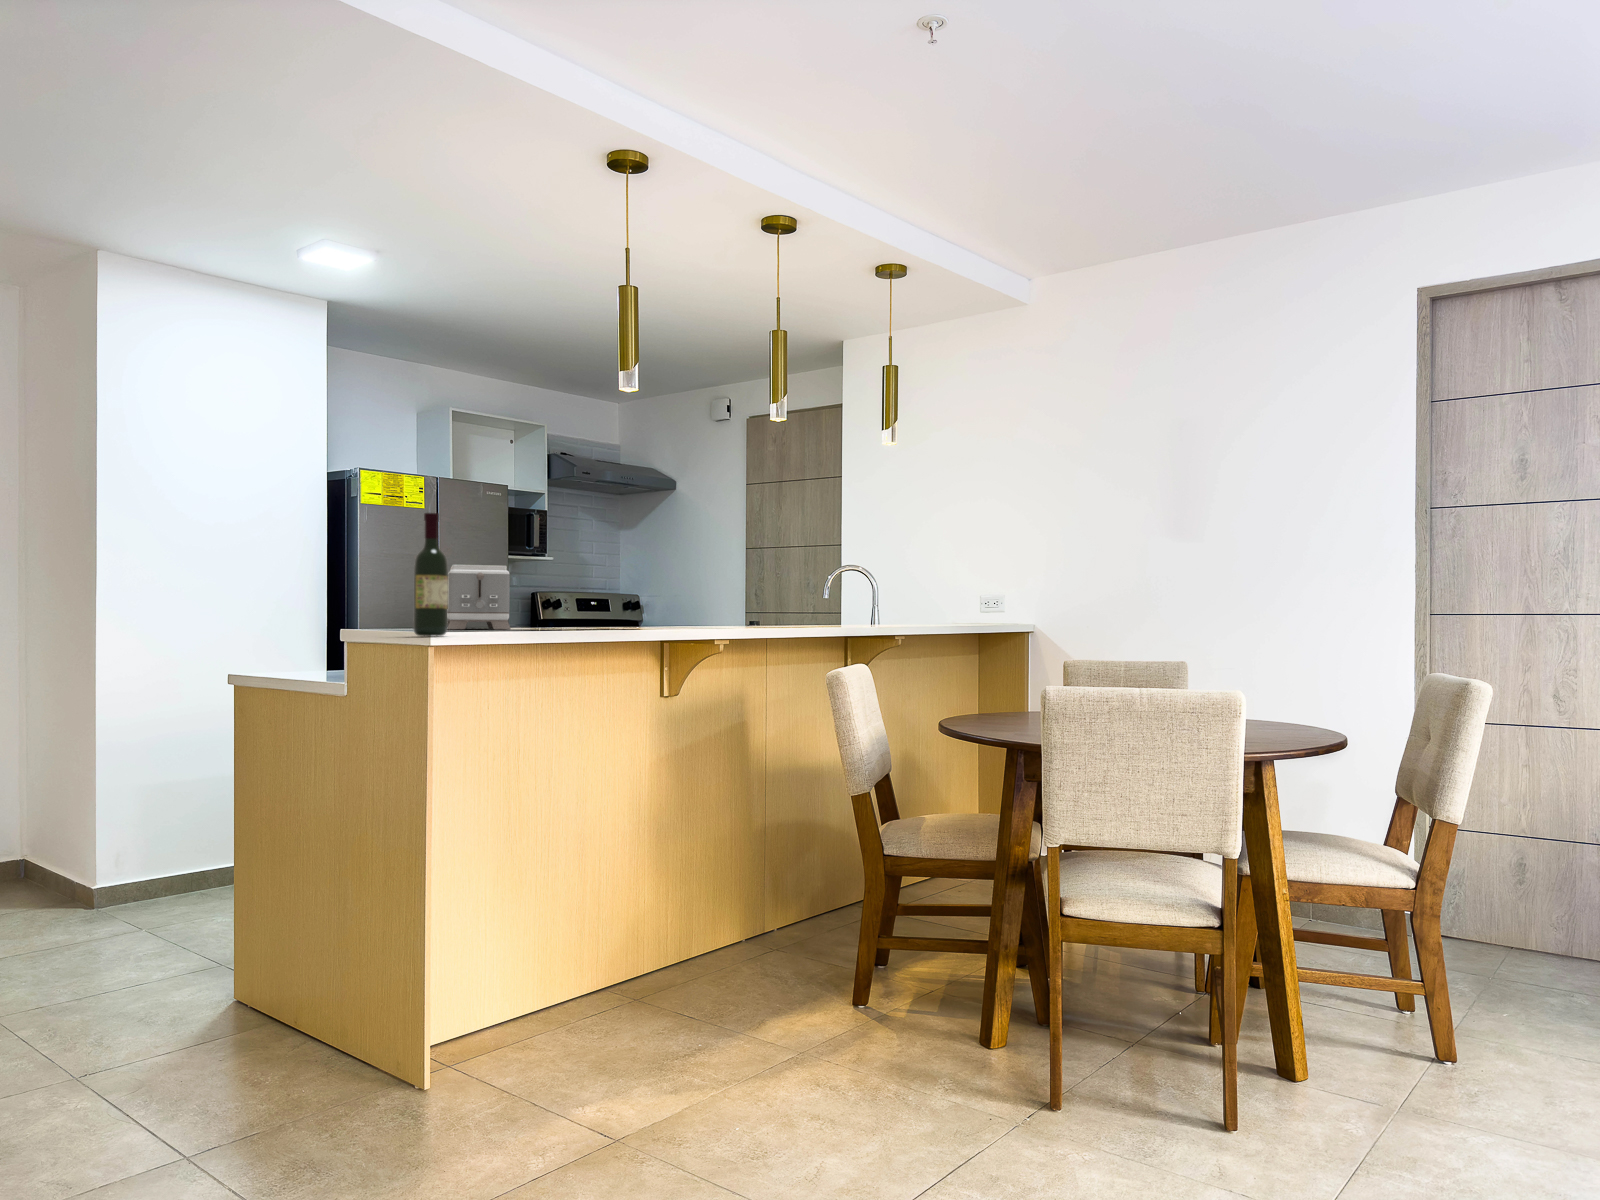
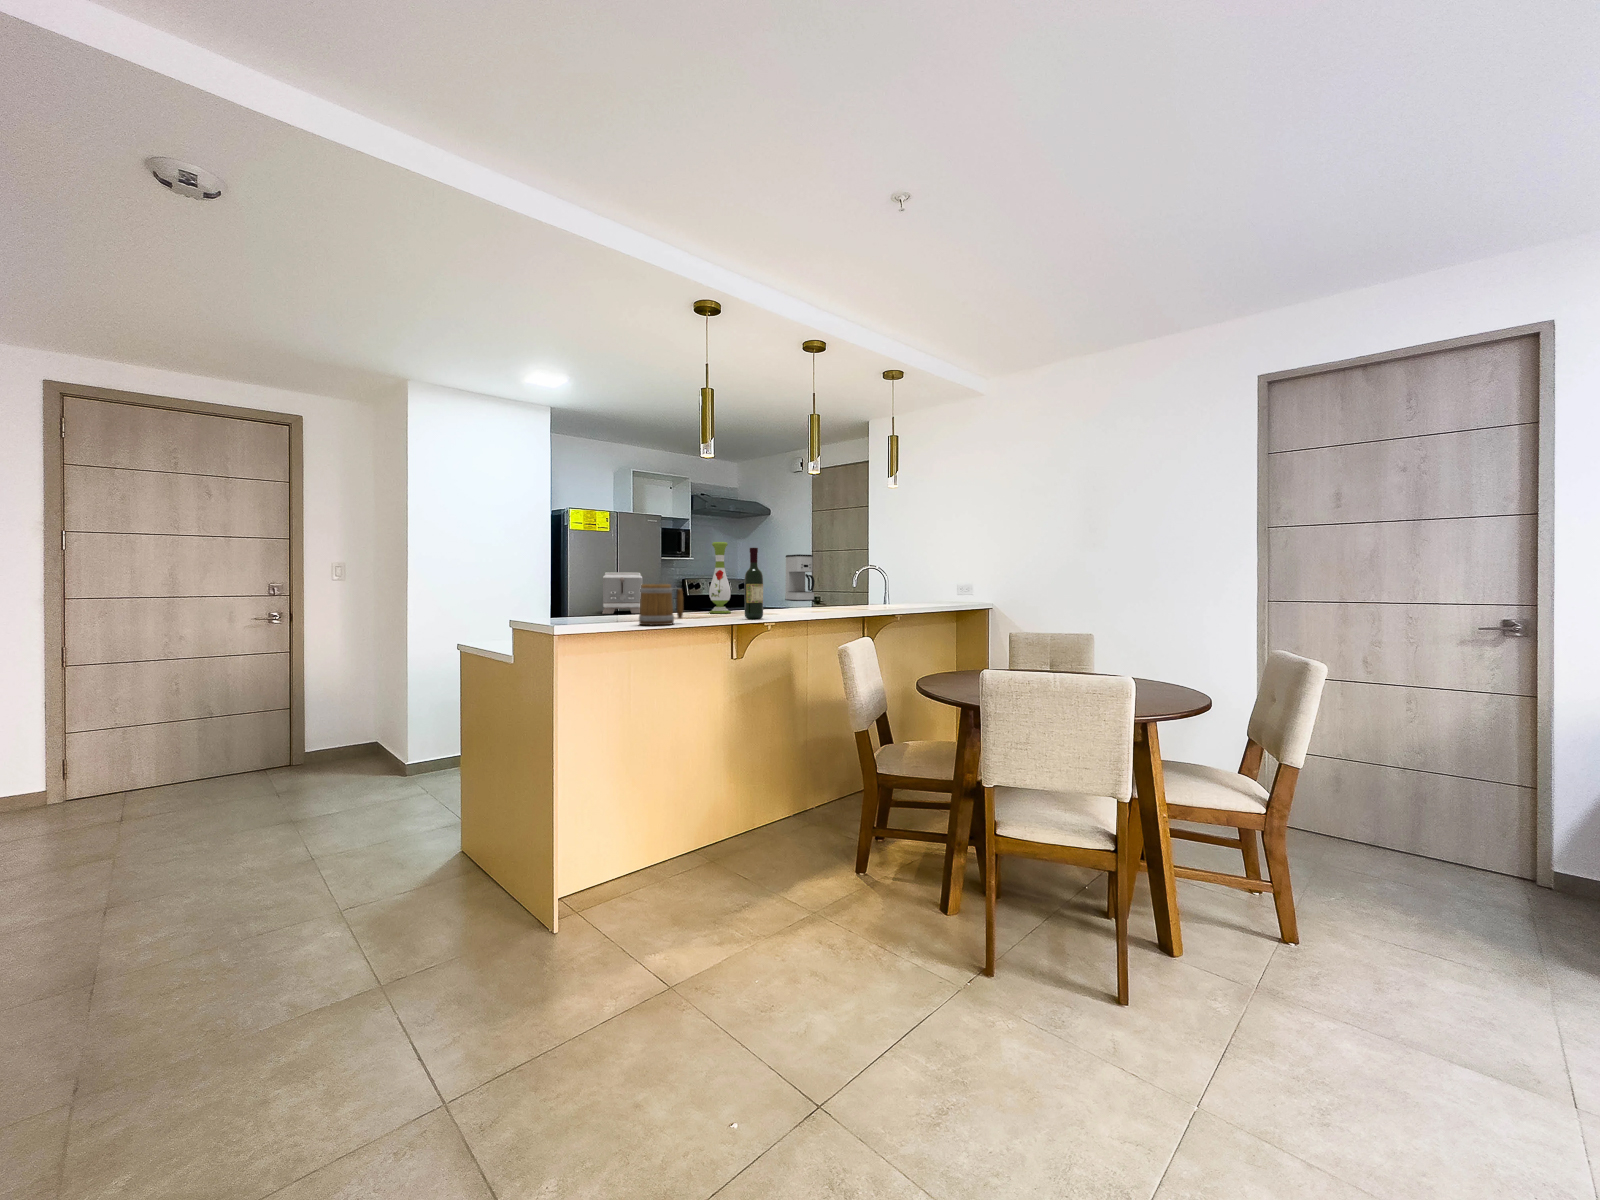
wine bottle: present [413,513,448,636] -> present [745,548,763,619]
vase: none [616,520,651,629] -> present [709,542,731,613]
coffee maker: none [711,548,758,622] -> present [785,554,815,601]
mug: none [535,575,600,635] -> present [639,584,683,625]

